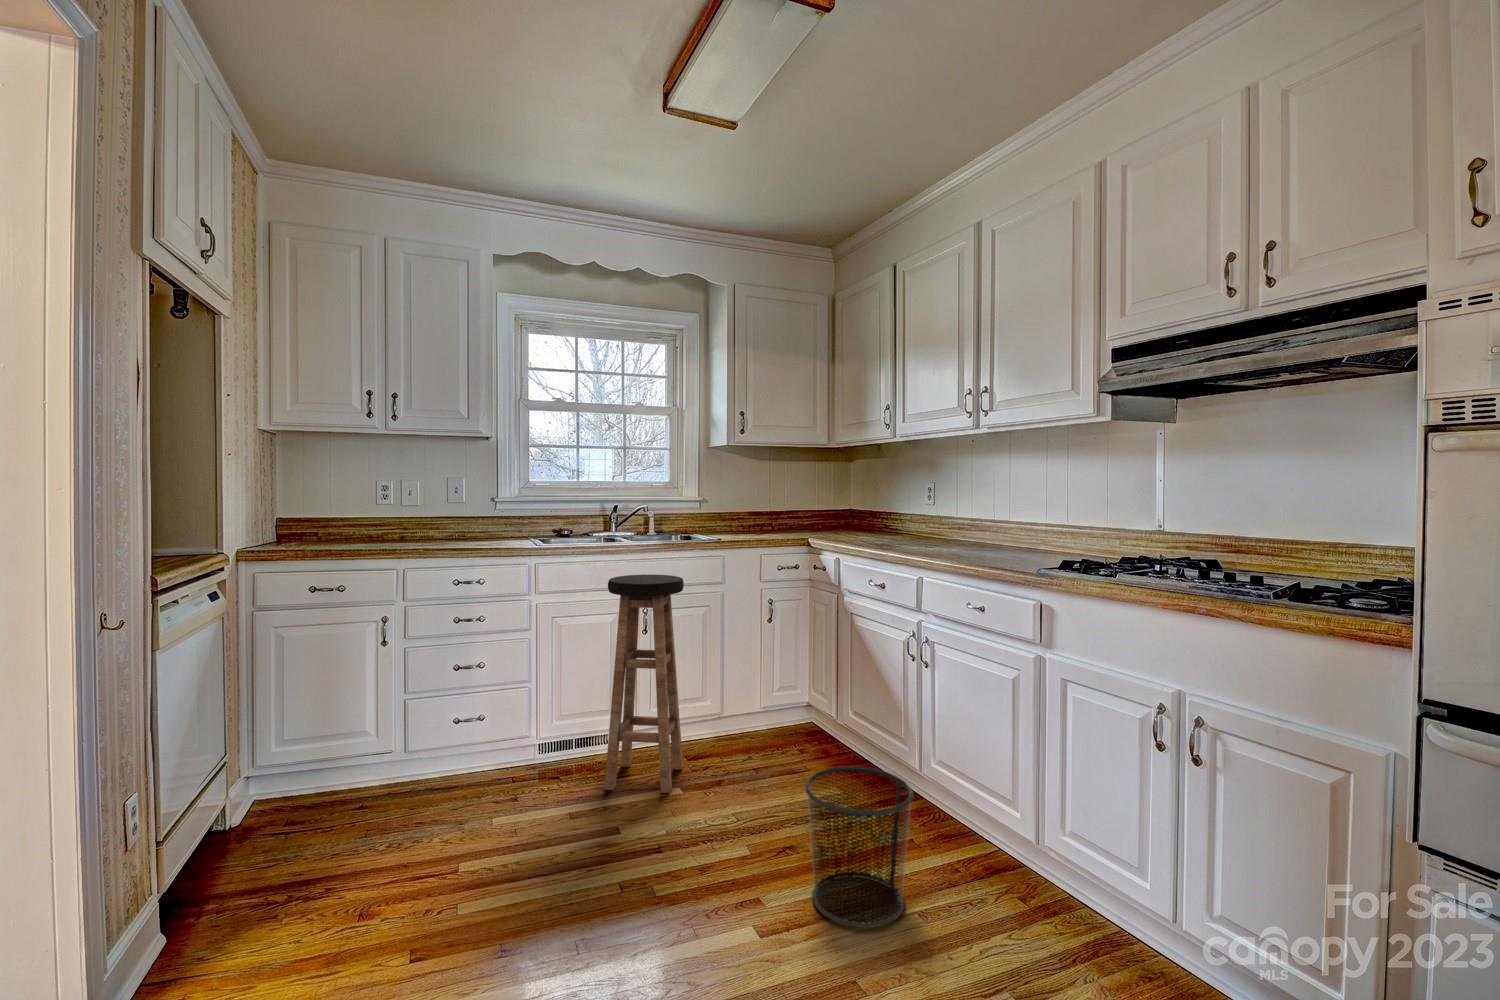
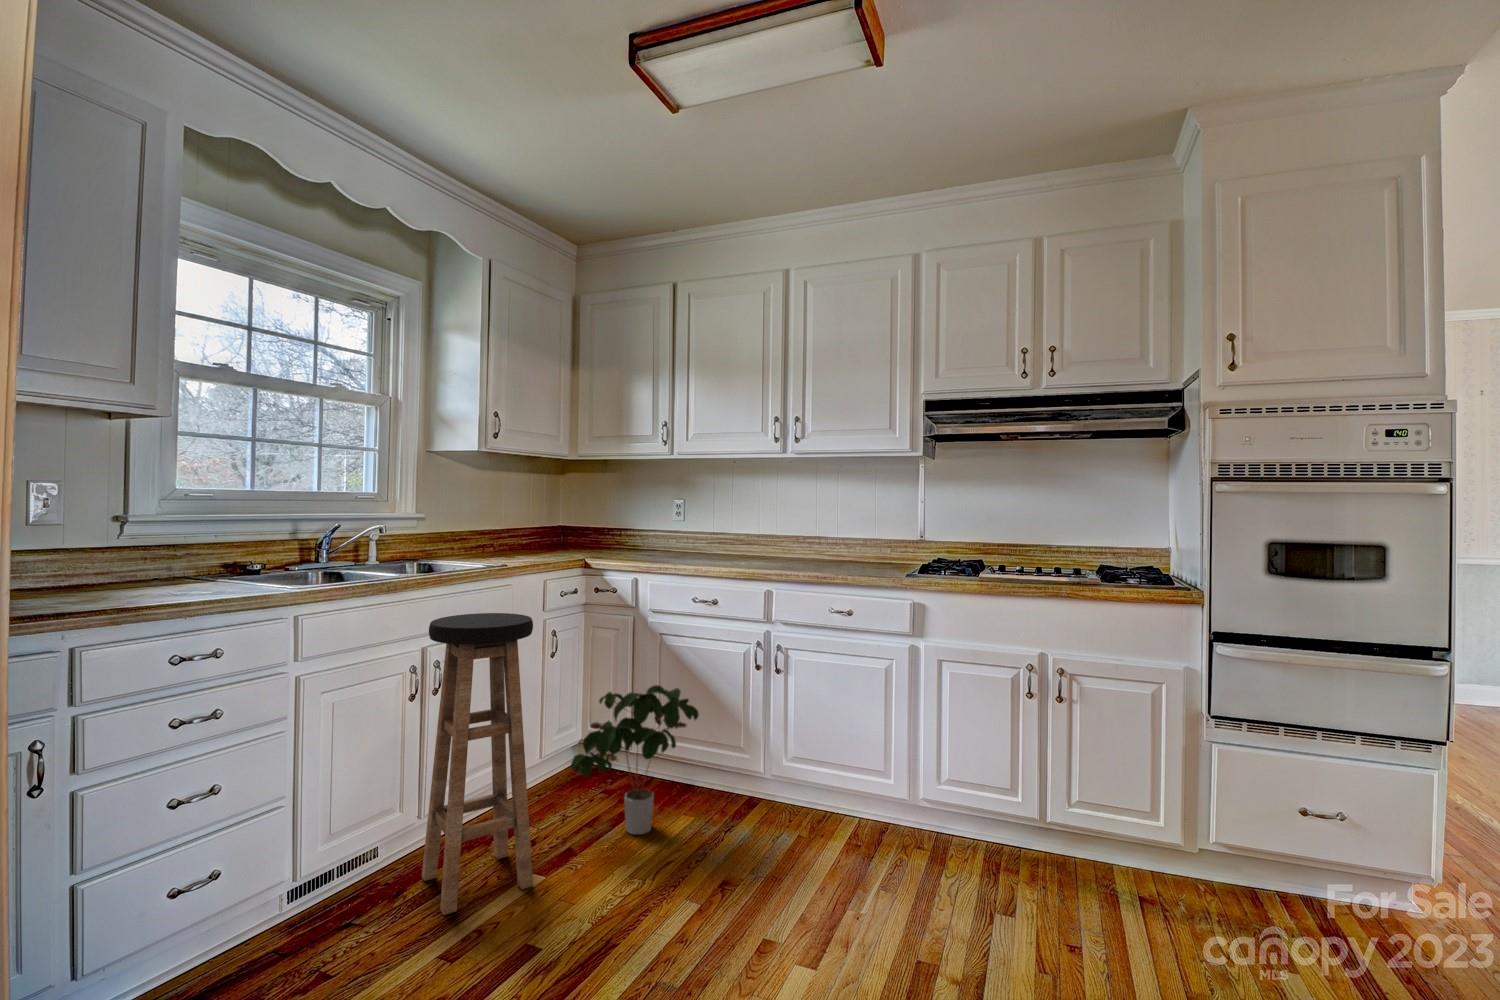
potted plant: none [730,655,845,788] -> present [571,685,699,834]
waste bin: present [805,766,914,928] -> none [785,773,888,928]

